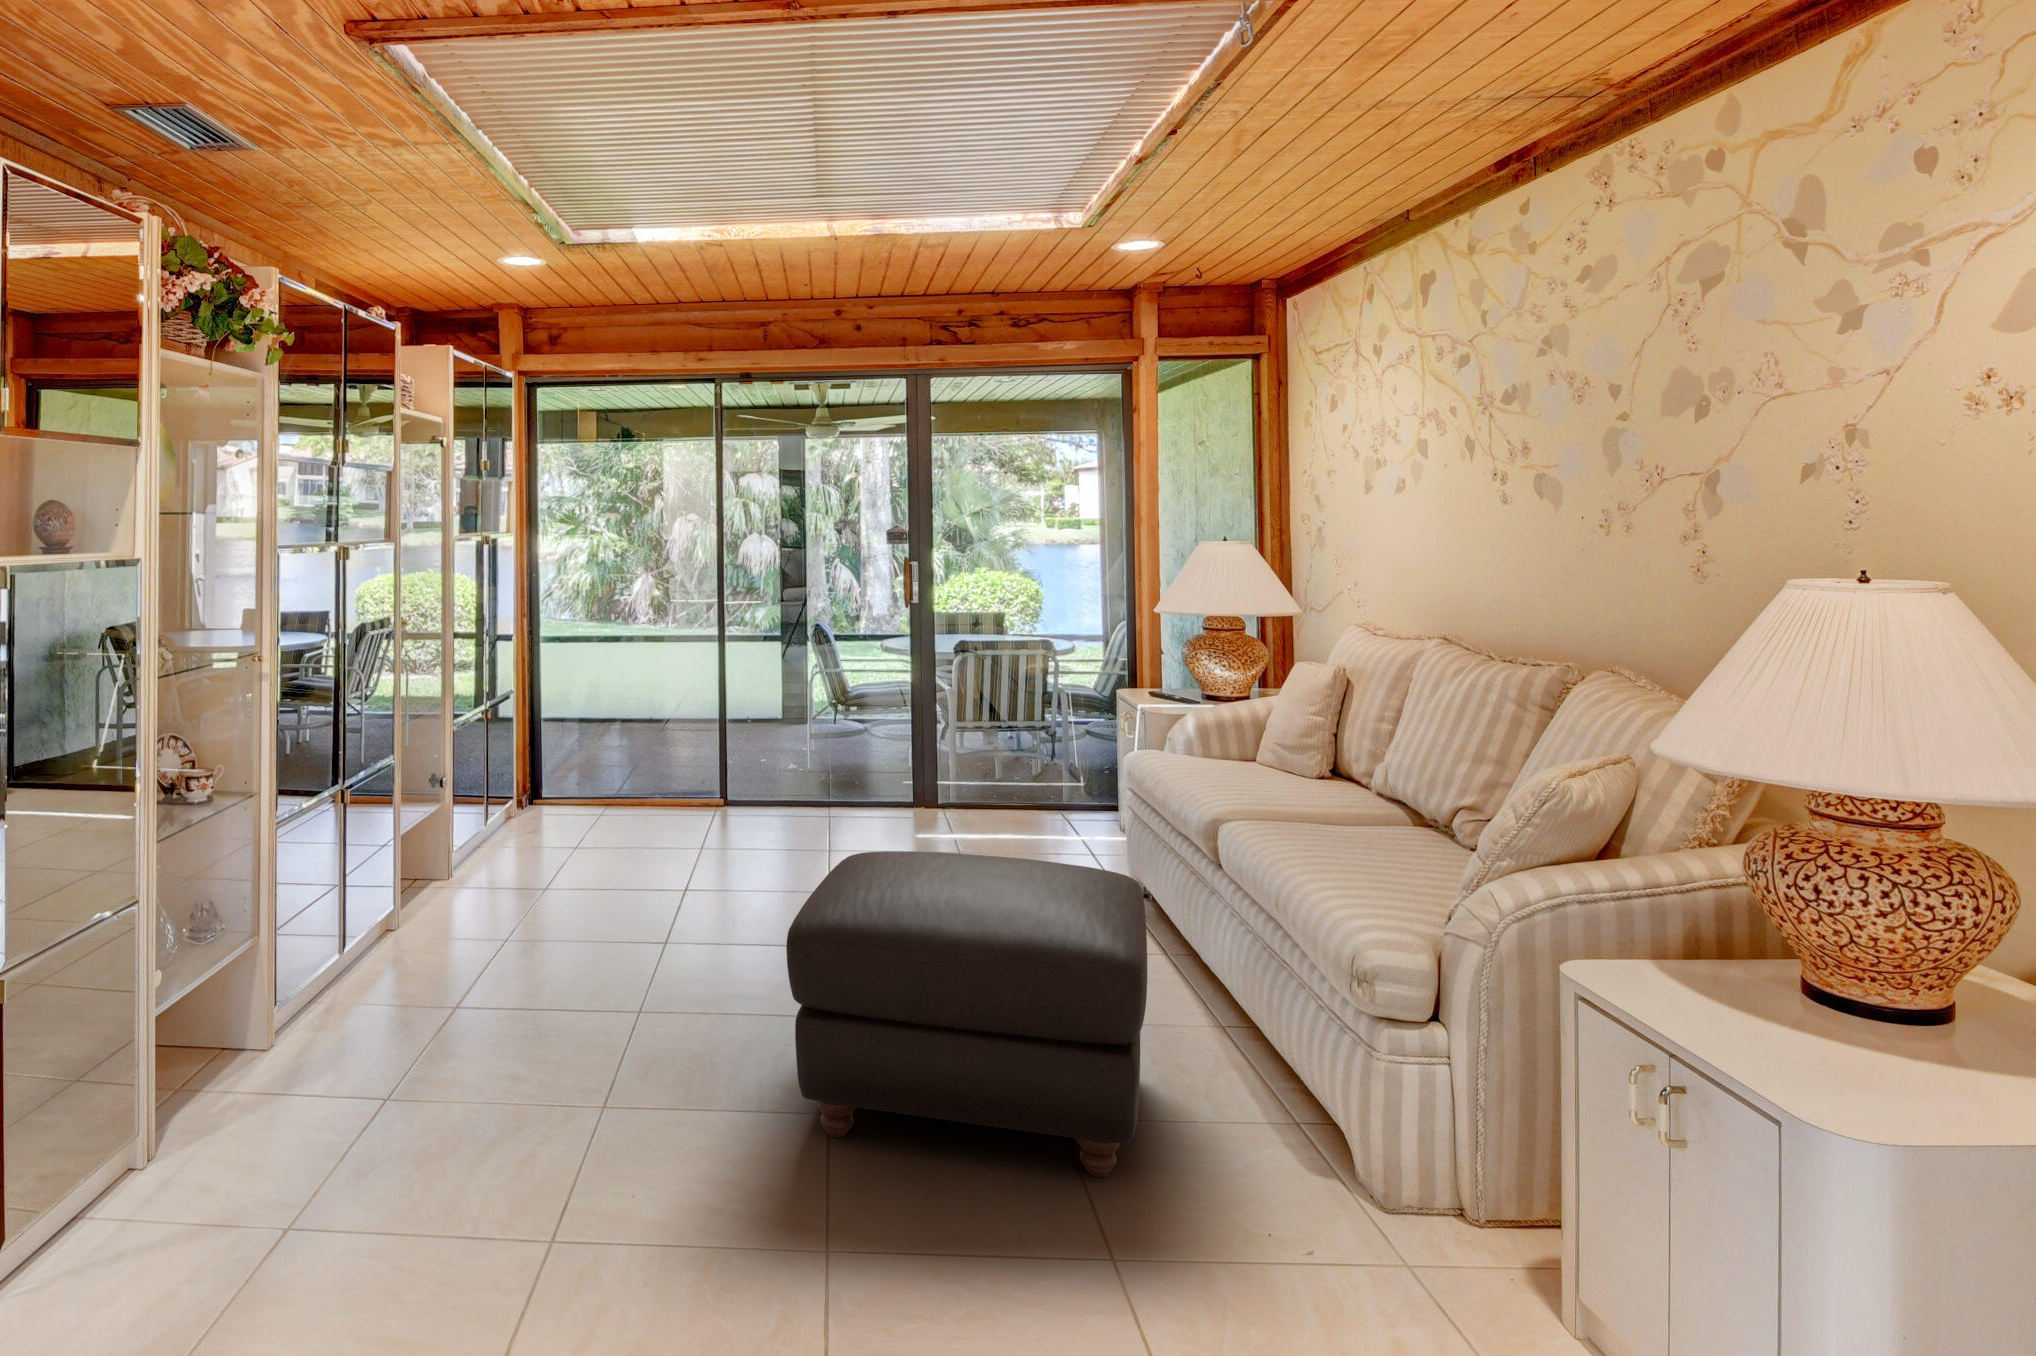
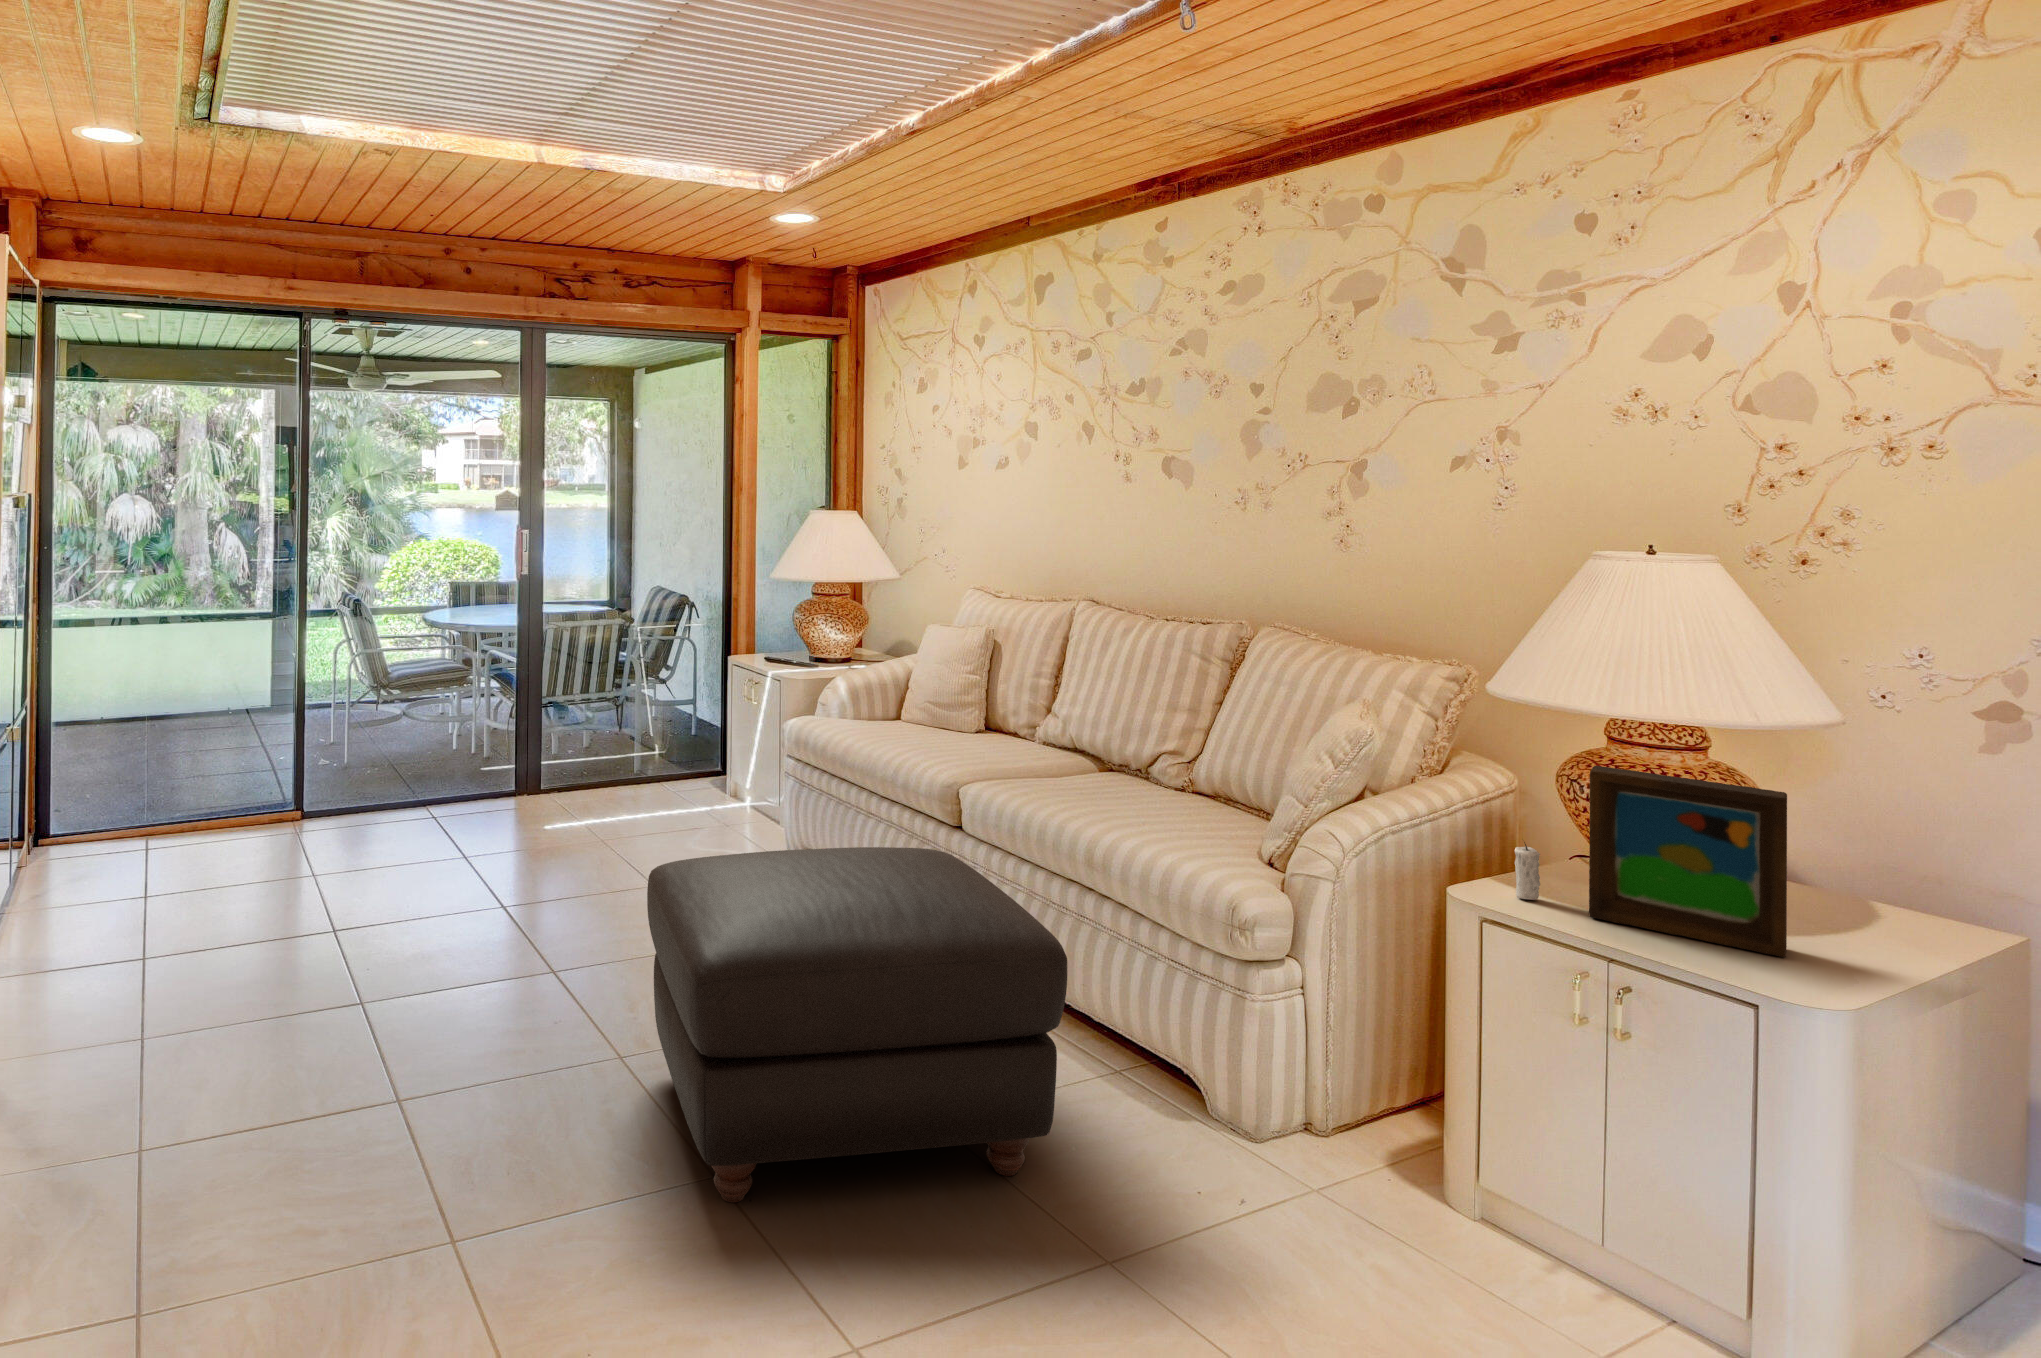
picture frame: none [1718,835,1961,1085] -> present [1589,765,1787,957]
candle: none [1658,913,1689,987] -> present [1515,842,1540,900]

